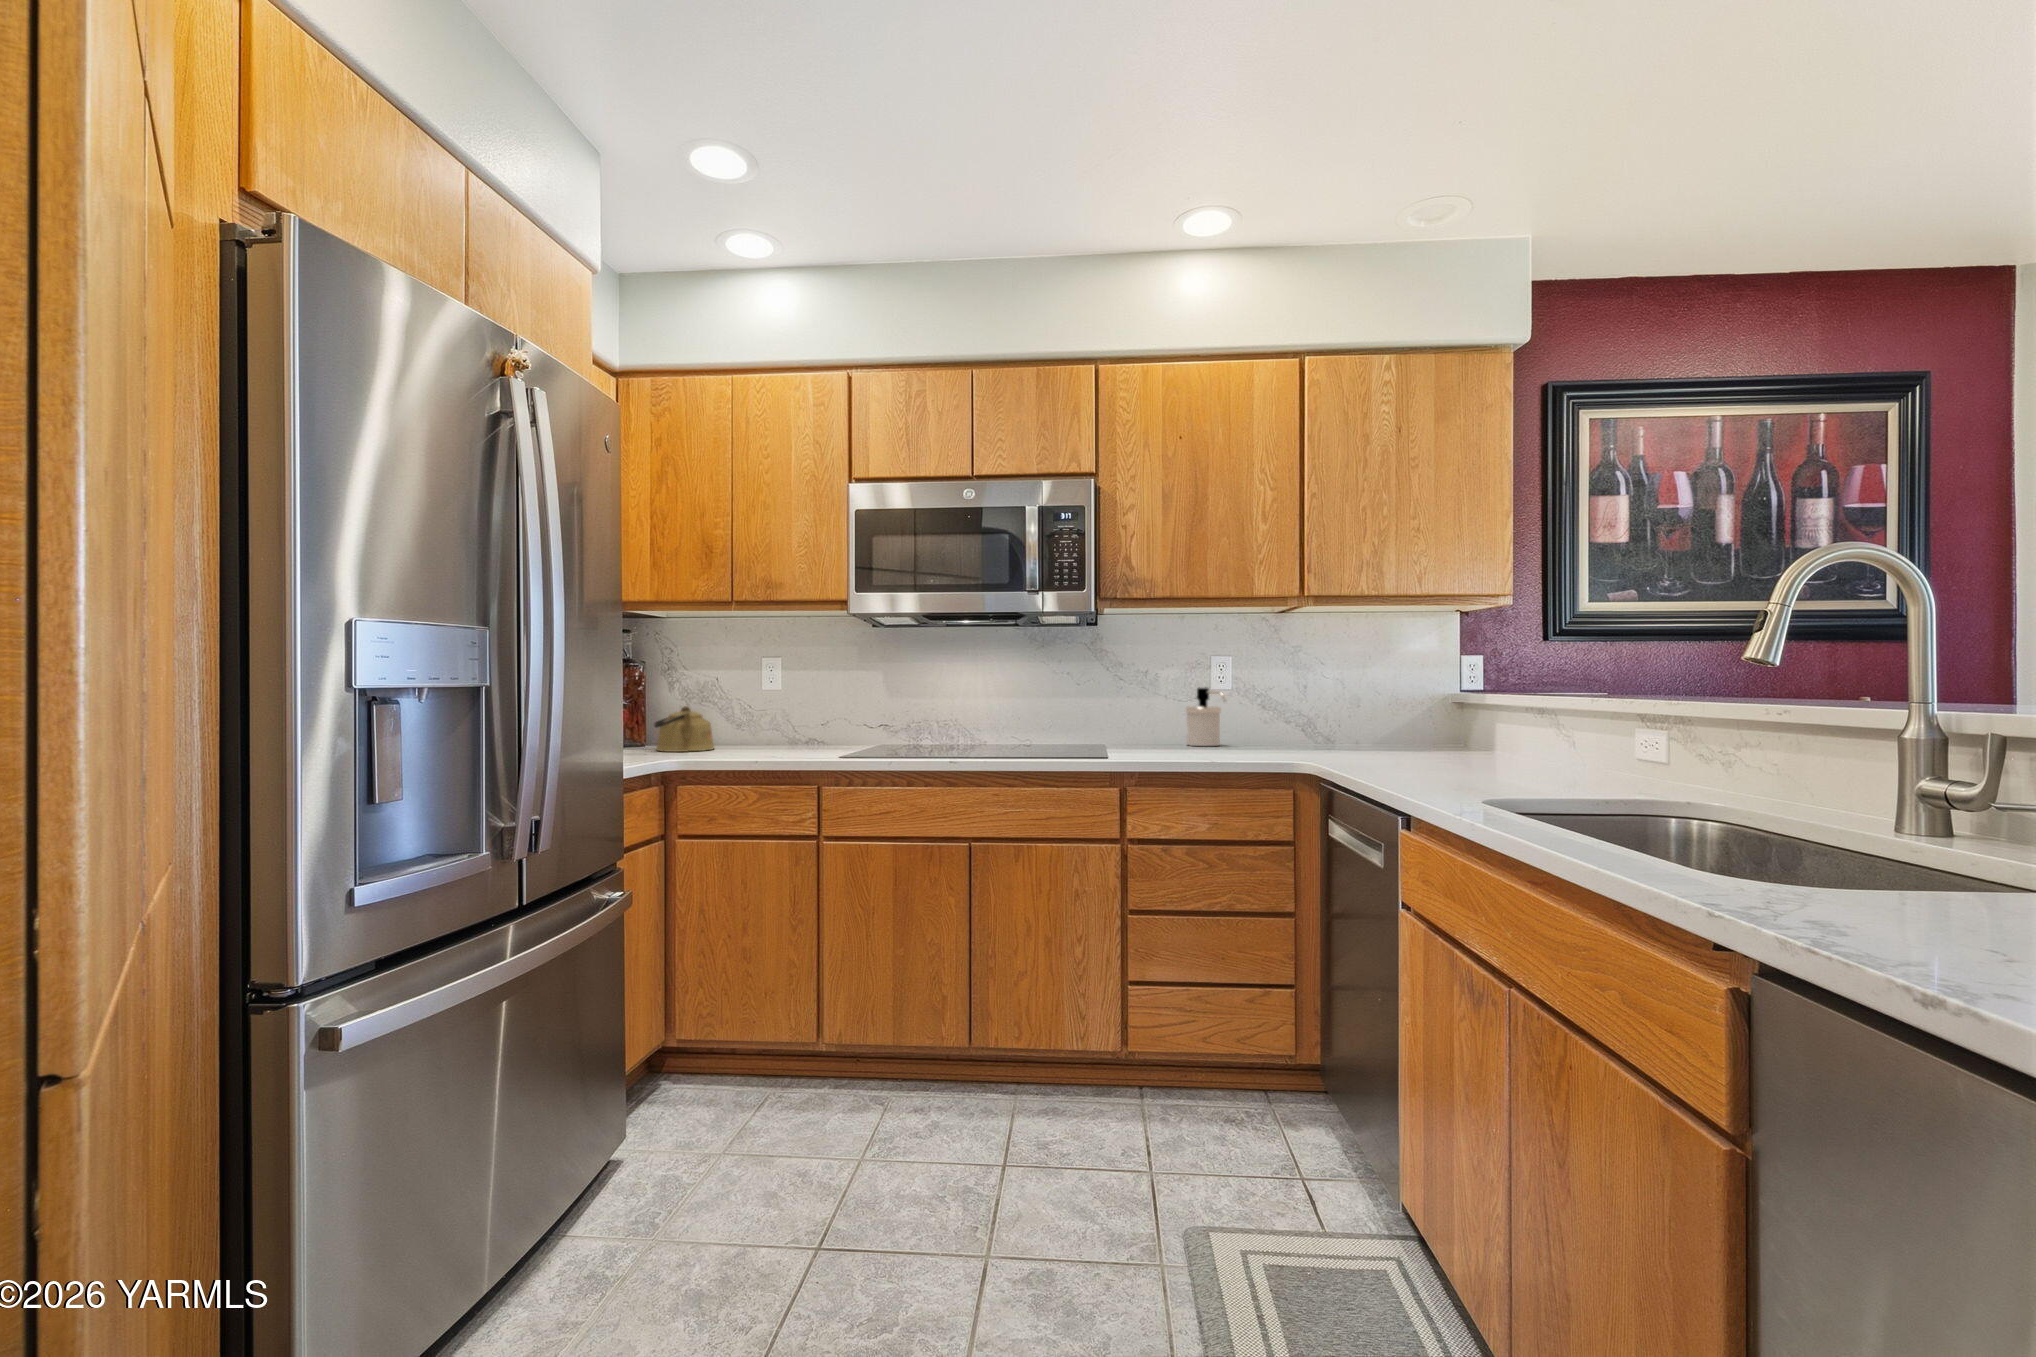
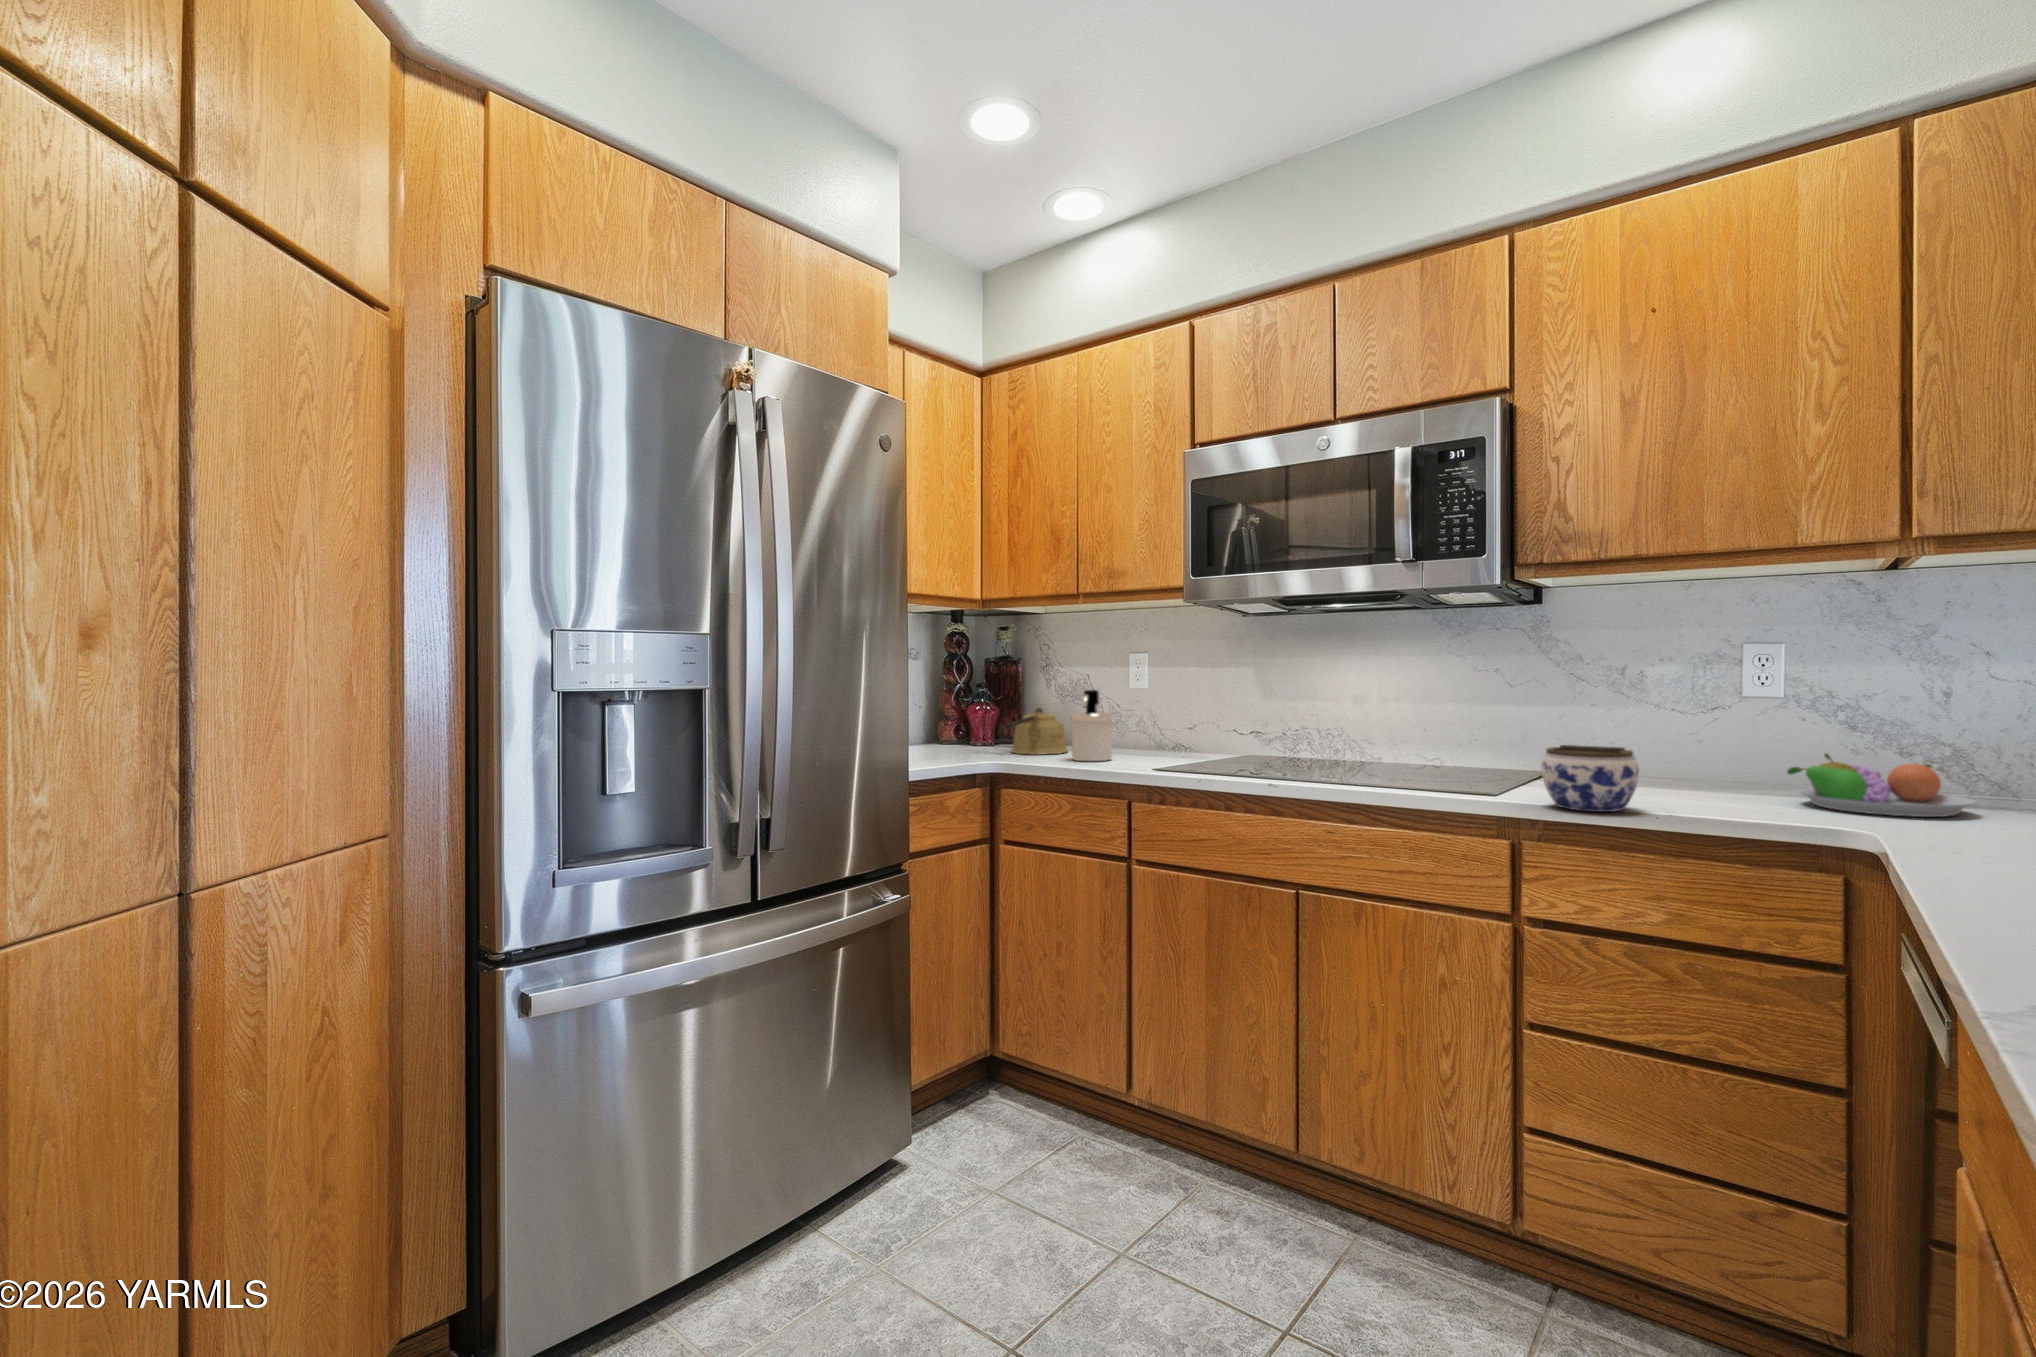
soap dispenser: present [1186,687,1226,746] -> present [1070,690,1113,761]
jar: none [1138,721,1192,763] -> present [1541,745,1639,812]
fruit bowl: none [1250,723,1330,757] -> present [1787,753,1975,817]

